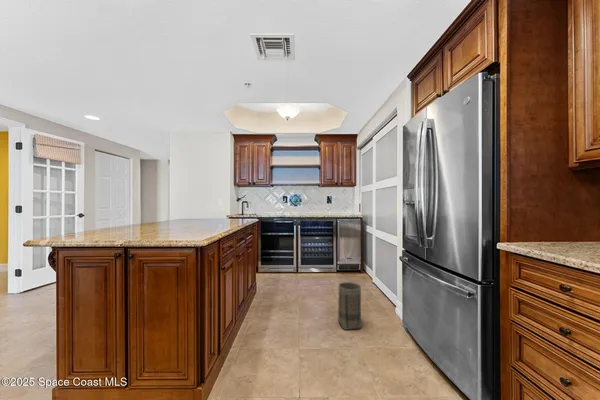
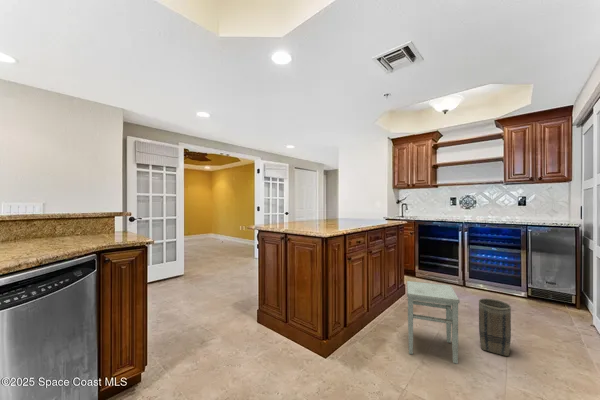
stool: none [283,278,340,364] -> present [407,281,460,364]

